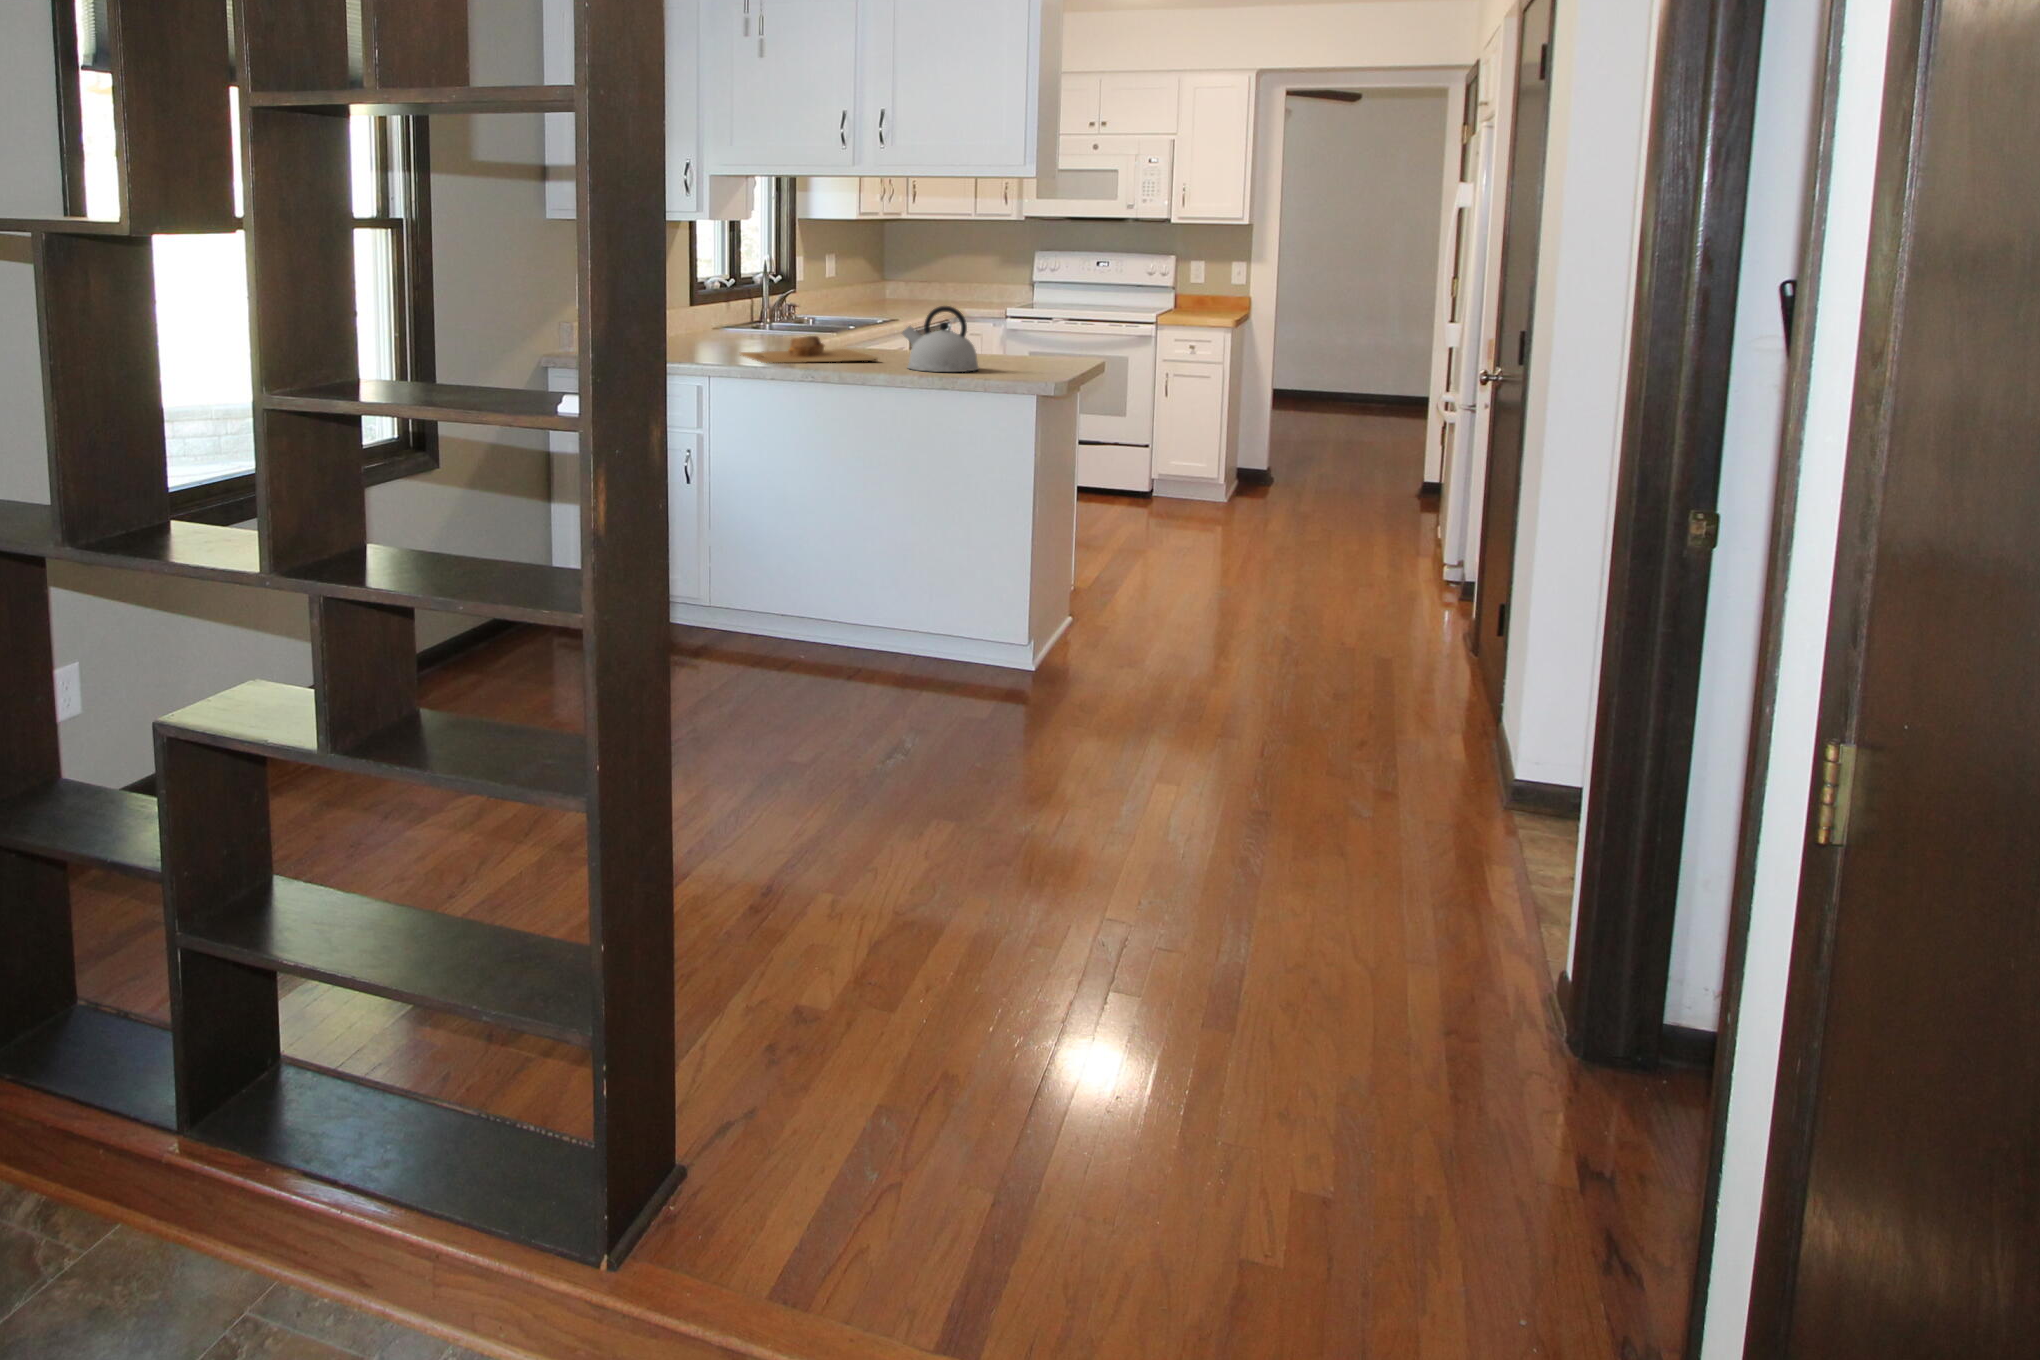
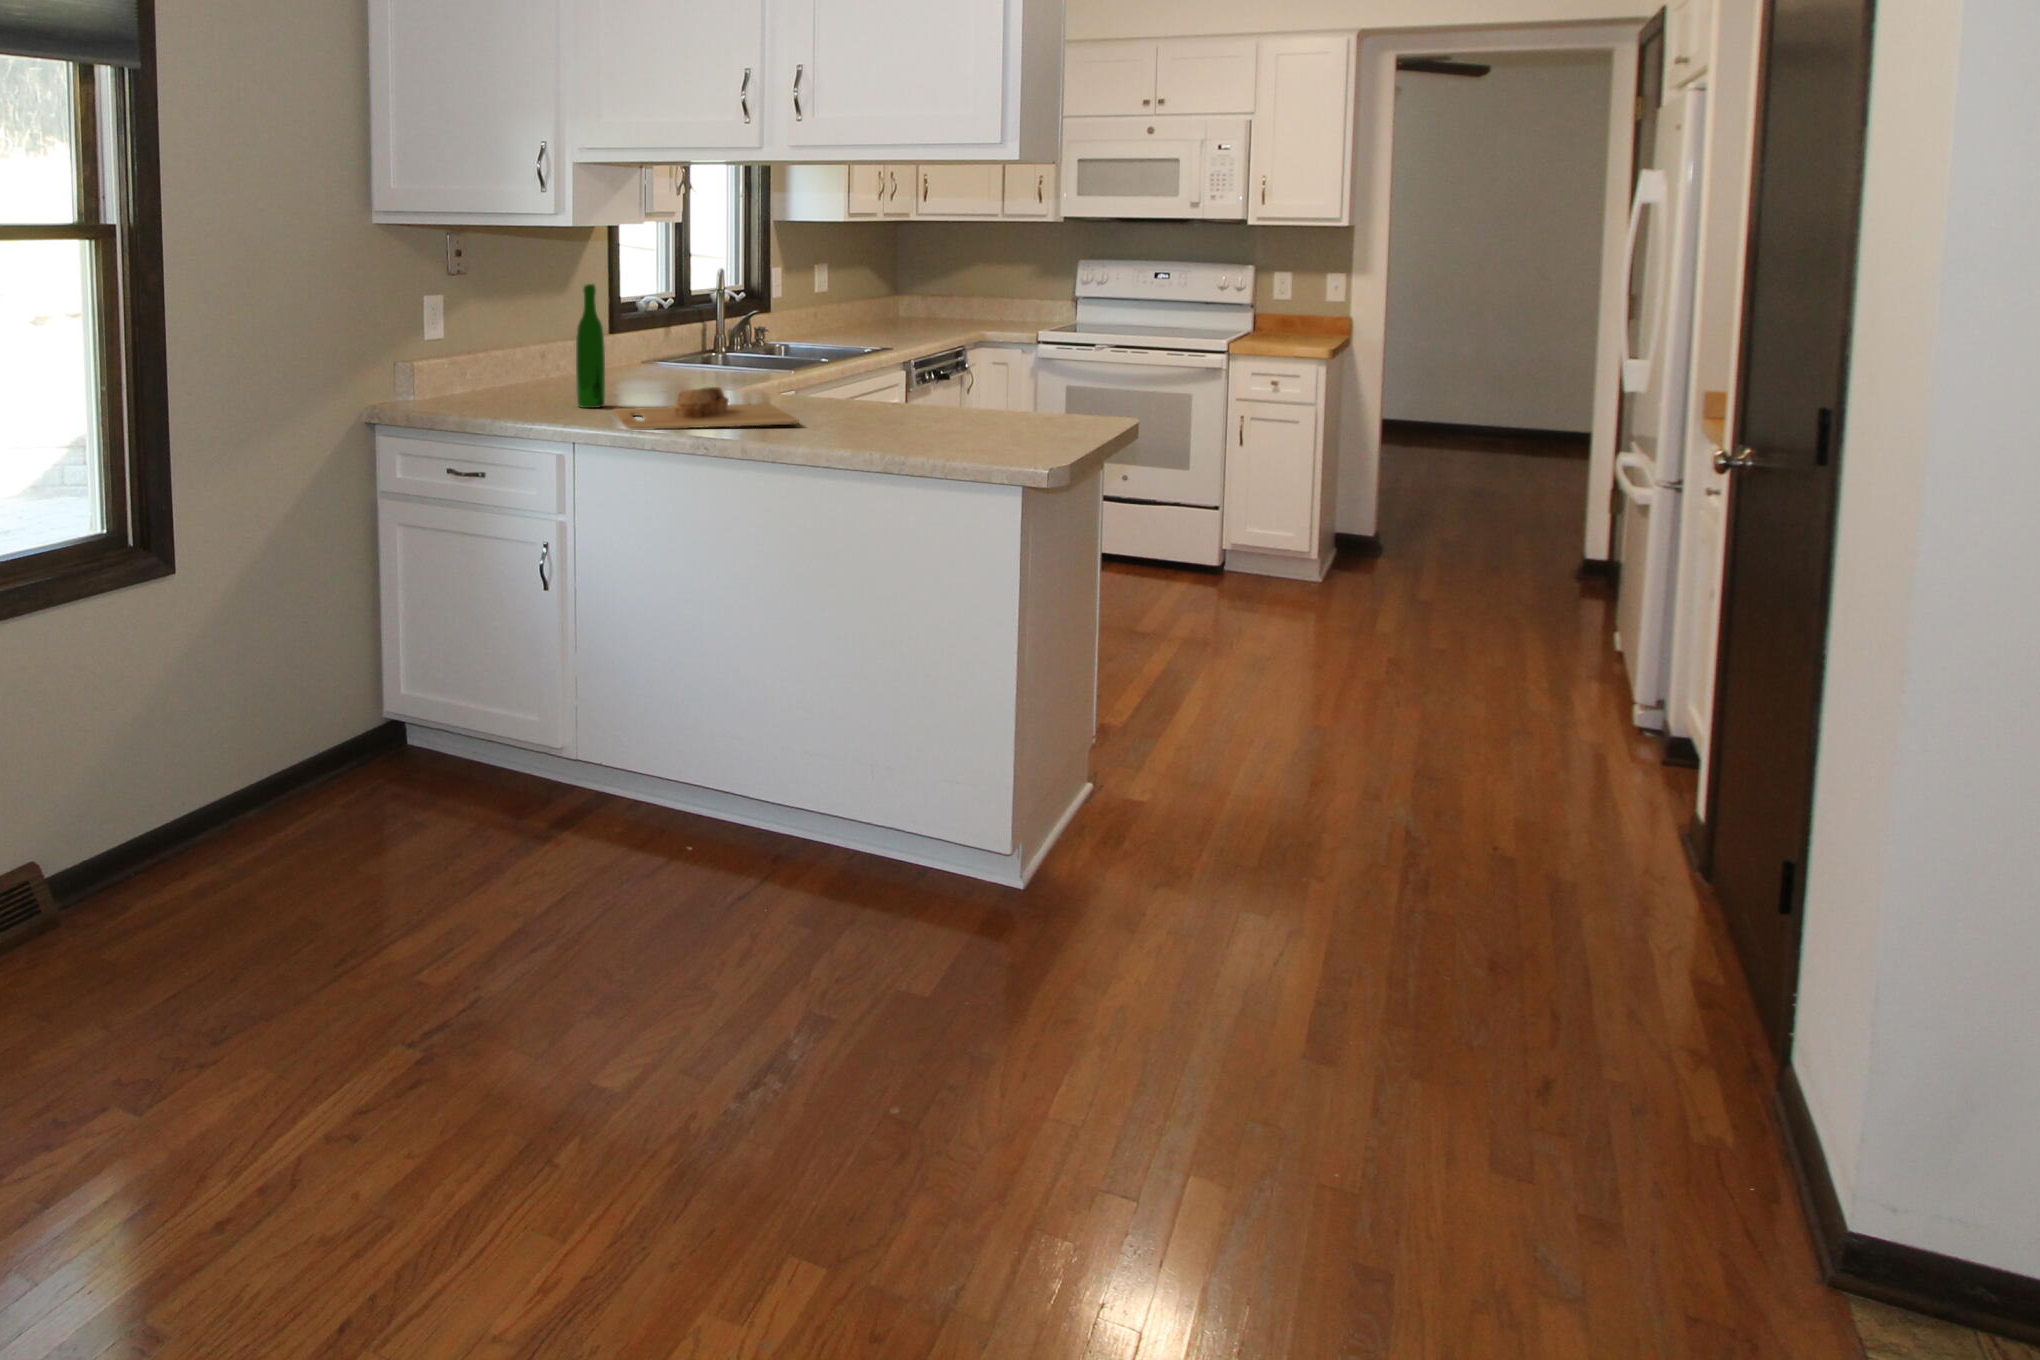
wine bottle: none [709,263,730,352] -> present [576,284,605,408]
kettle: present [903,306,979,372] -> none [825,349,937,448]

